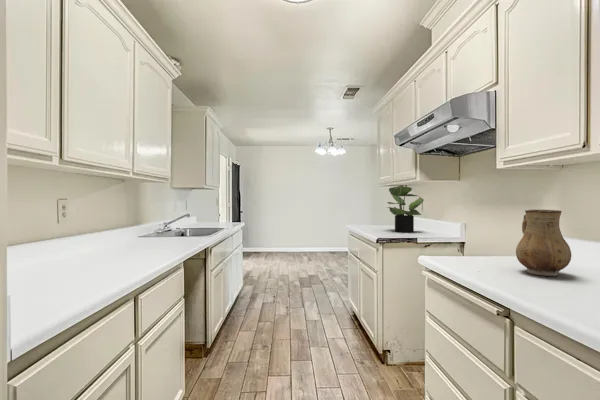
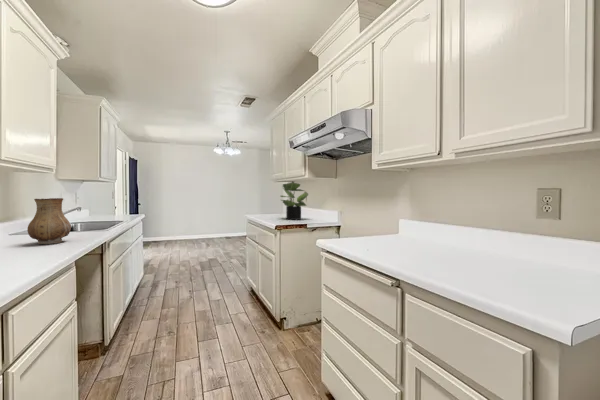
ceramic pitcher: present [516,210,571,276] -> present [27,198,71,244]

